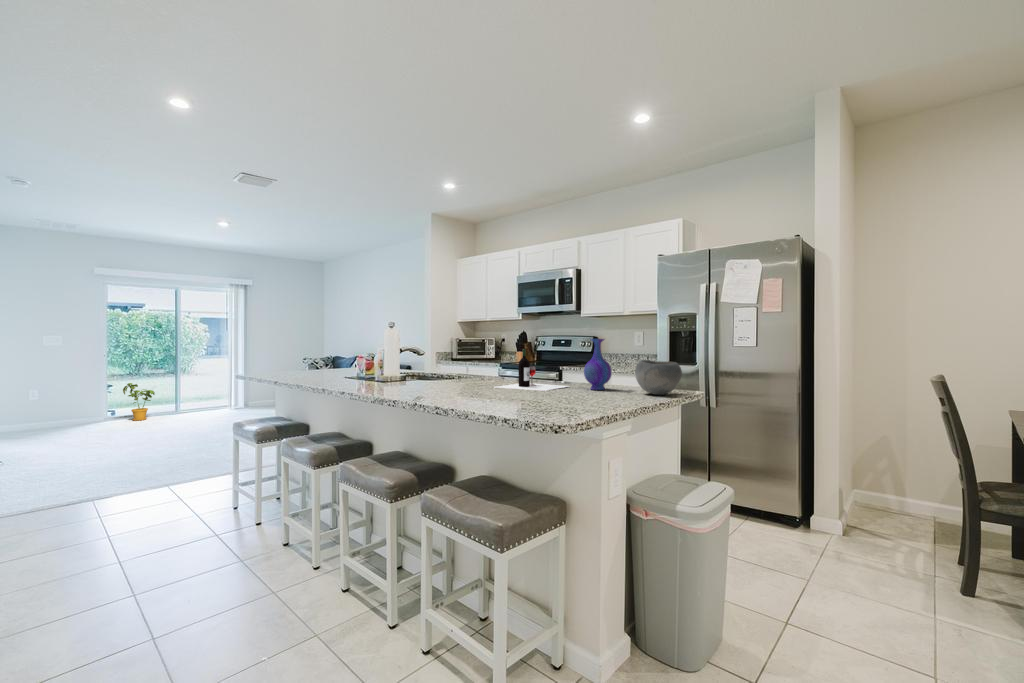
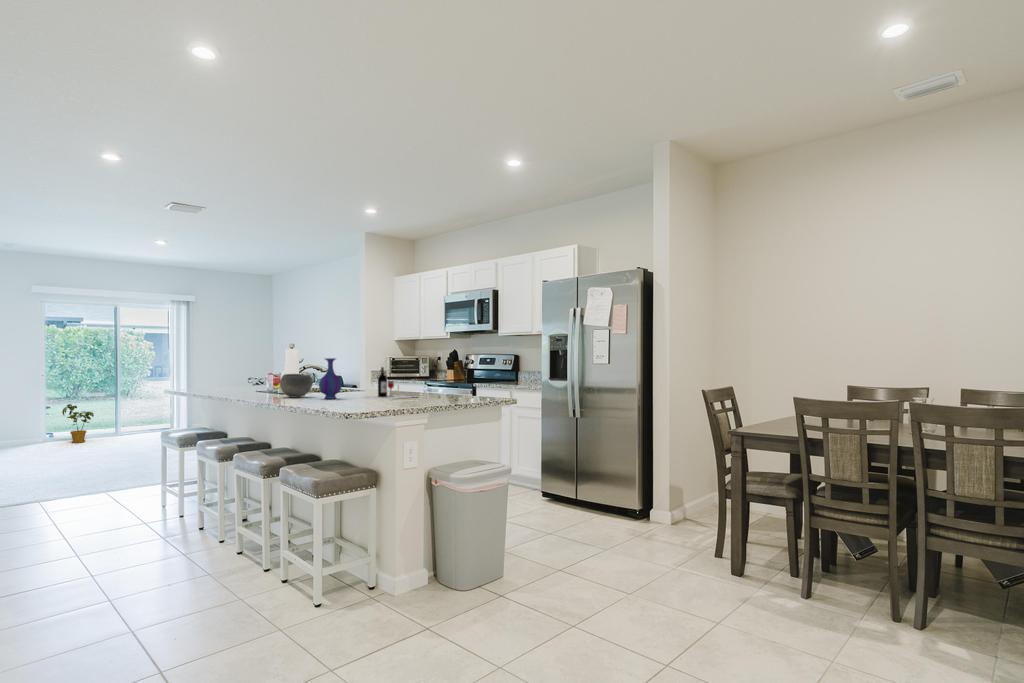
vase: present [584,339,612,390] -> present [319,358,342,399]
bowl: present [635,360,682,395] -> present [280,374,312,397]

